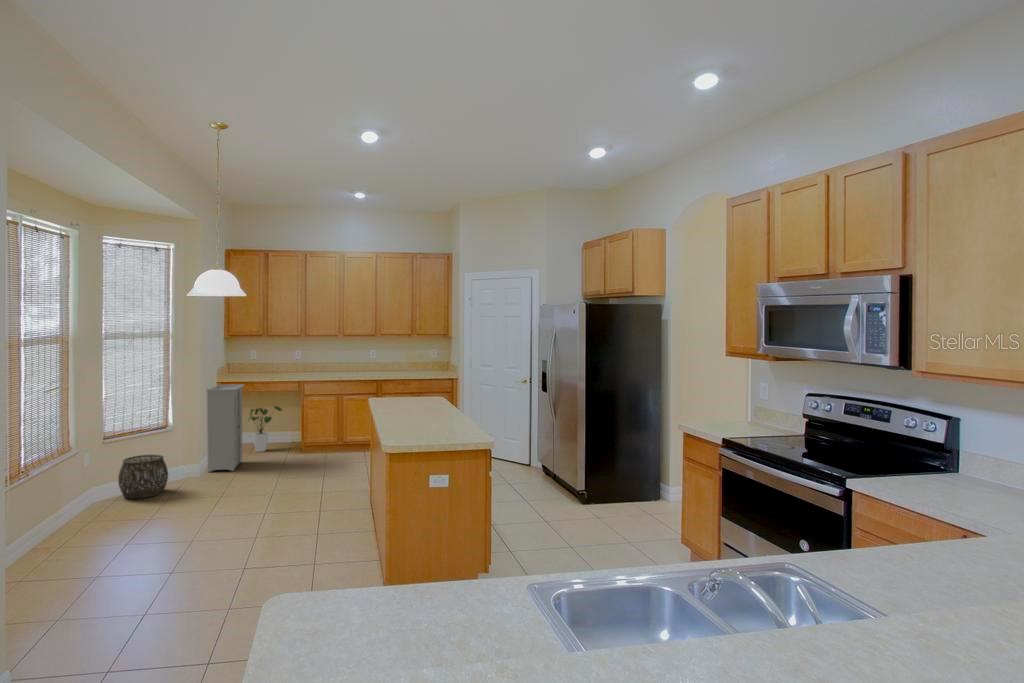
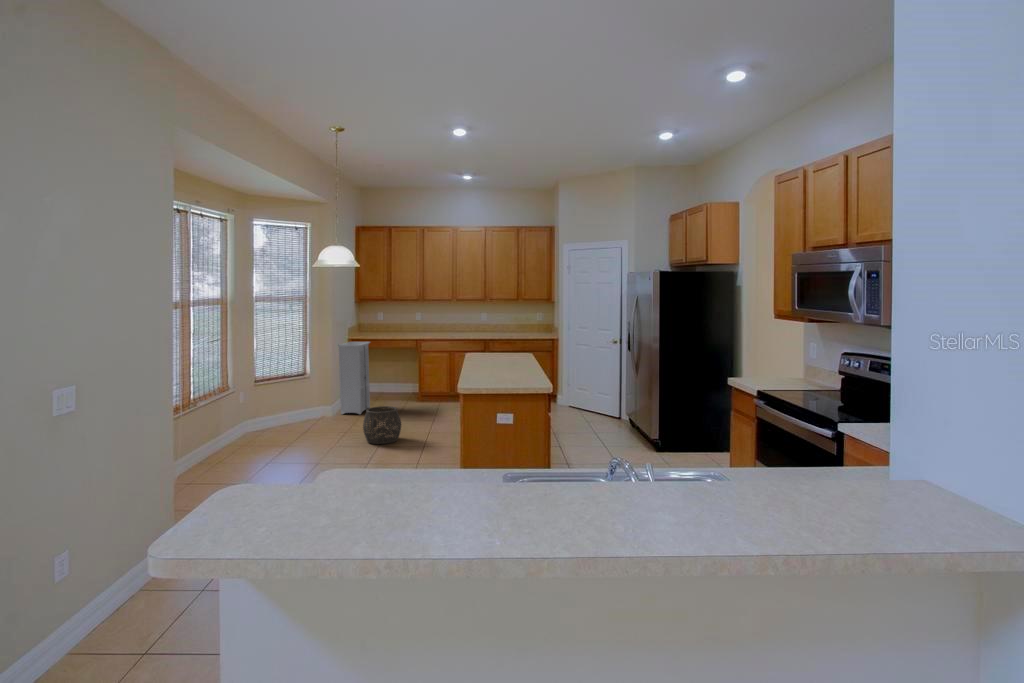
house plant: present [249,406,282,452] -> none [376,361,406,400]
woven basket: present [118,455,168,499] -> present [363,406,401,444]

